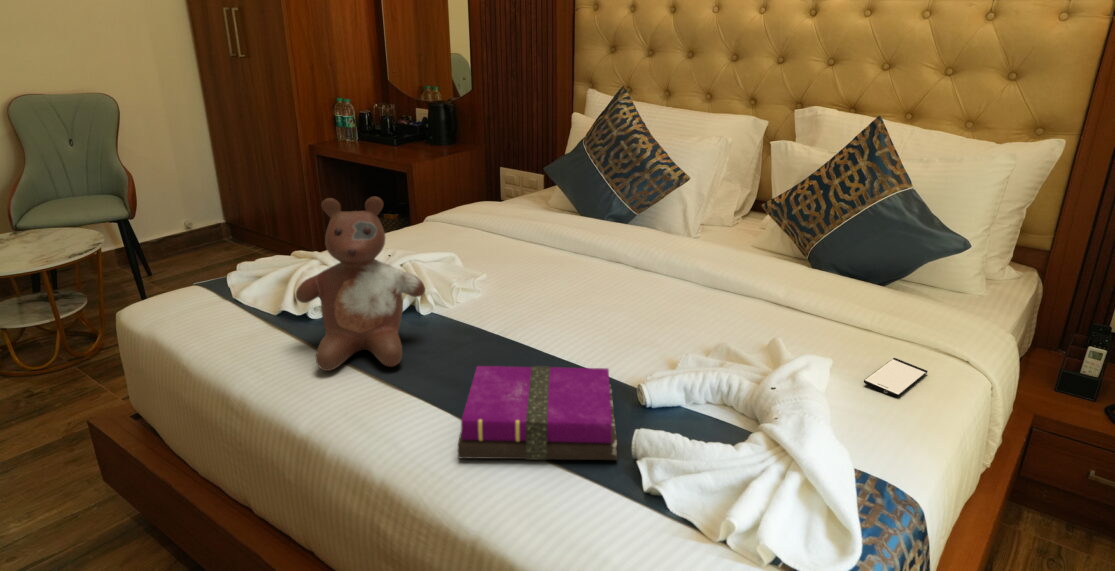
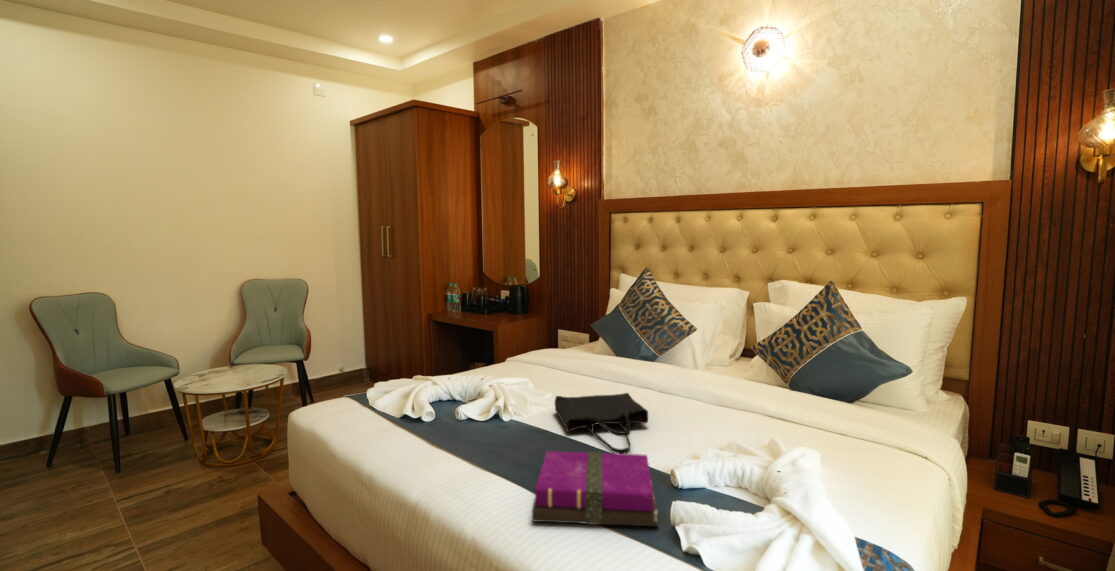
stuffed bear: present [296,197,425,371] -> none [416,329,509,456]
tote bag: none [490,275,616,362] -> present [555,393,648,454]
smartphone: present [864,358,928,397] -> none [850,455,900,484]

